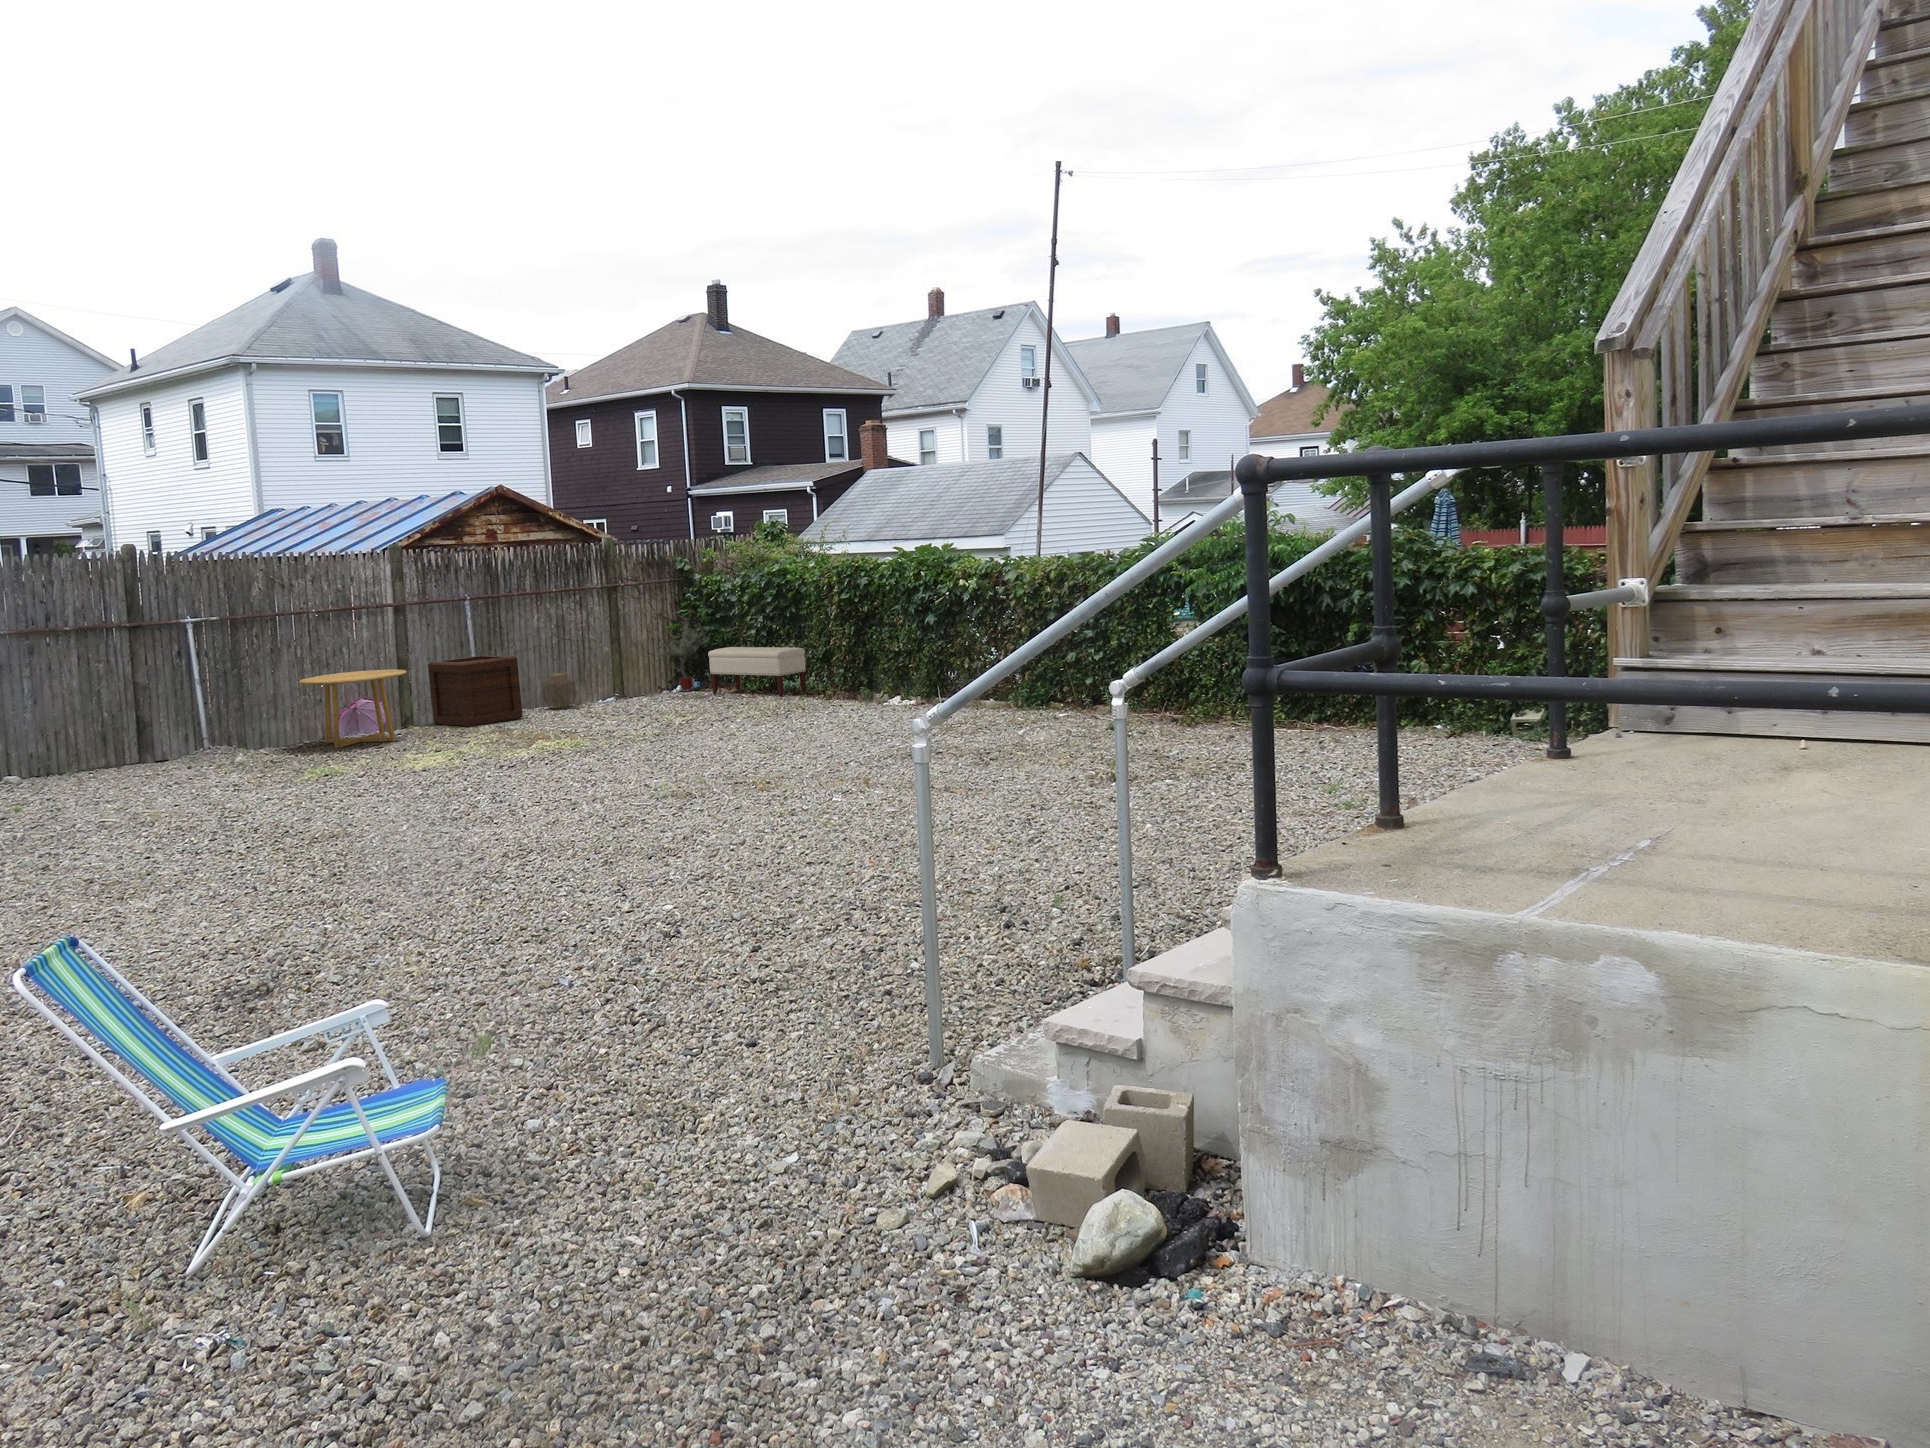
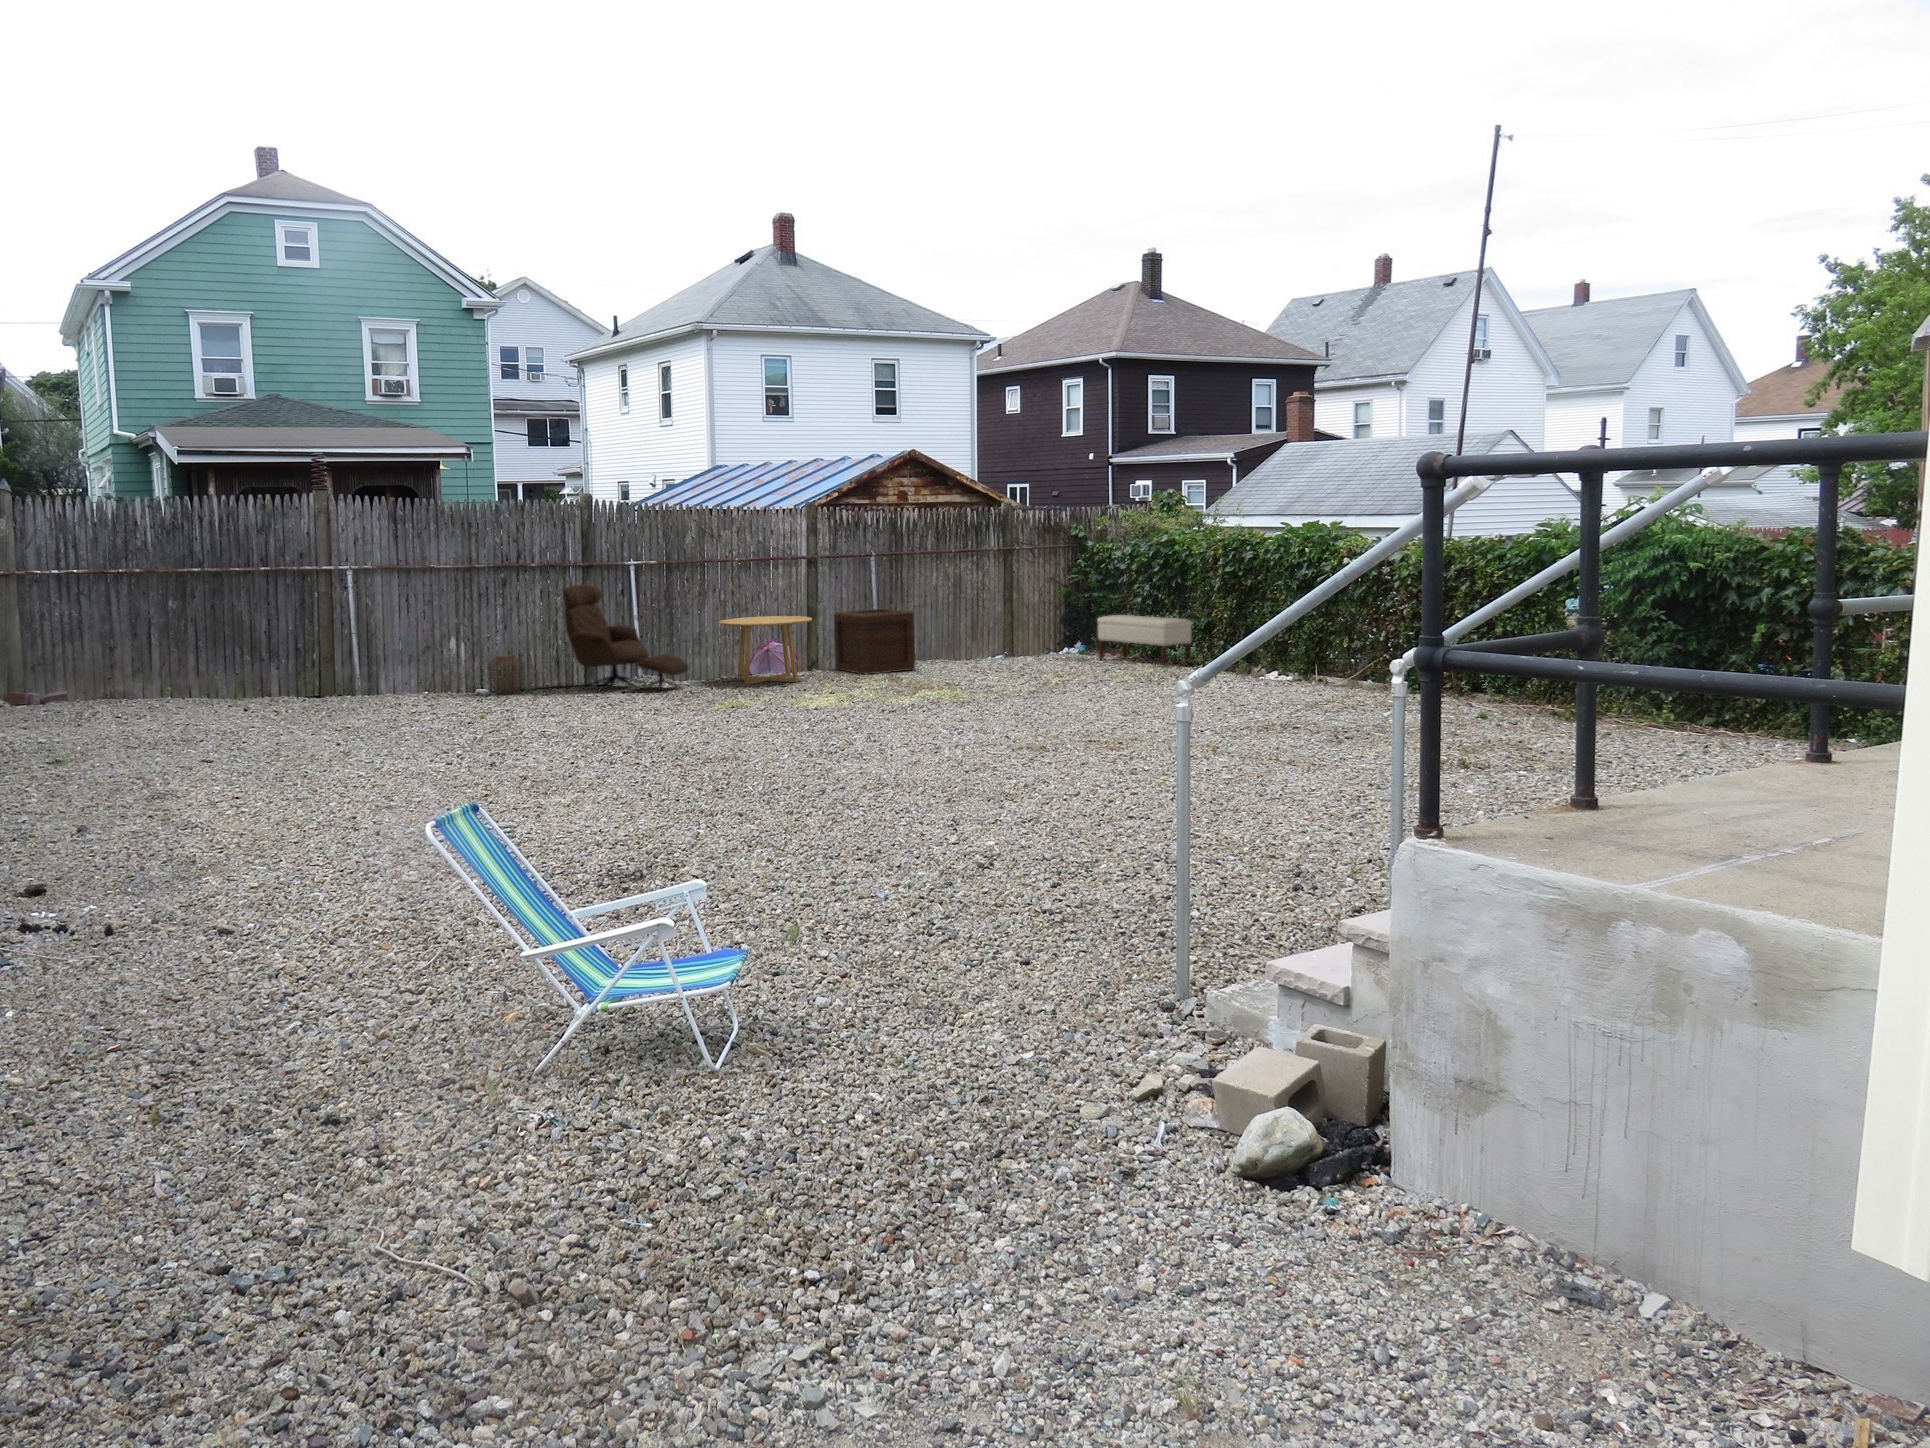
potted tree: present [660,618,708,691] -> none [1048,583,1102,656]
lounge chair: none [108,650,267,770] -> present [563,584,688,692]
woven basket: present [542,673,576,709] -> present [488,654,526,694]

